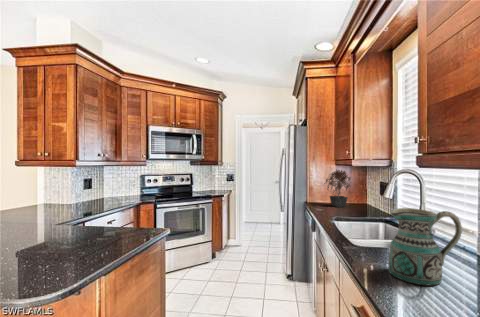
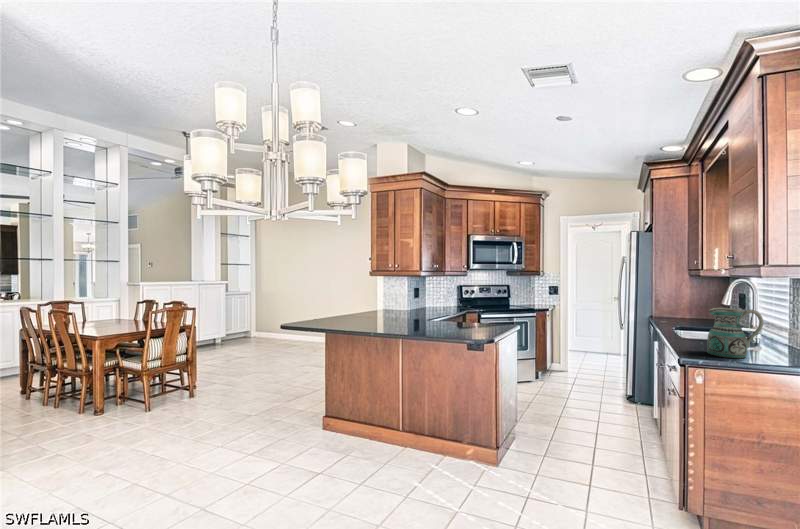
potted plant: present [324,169,350,207] -> none [671,280,709,321]

